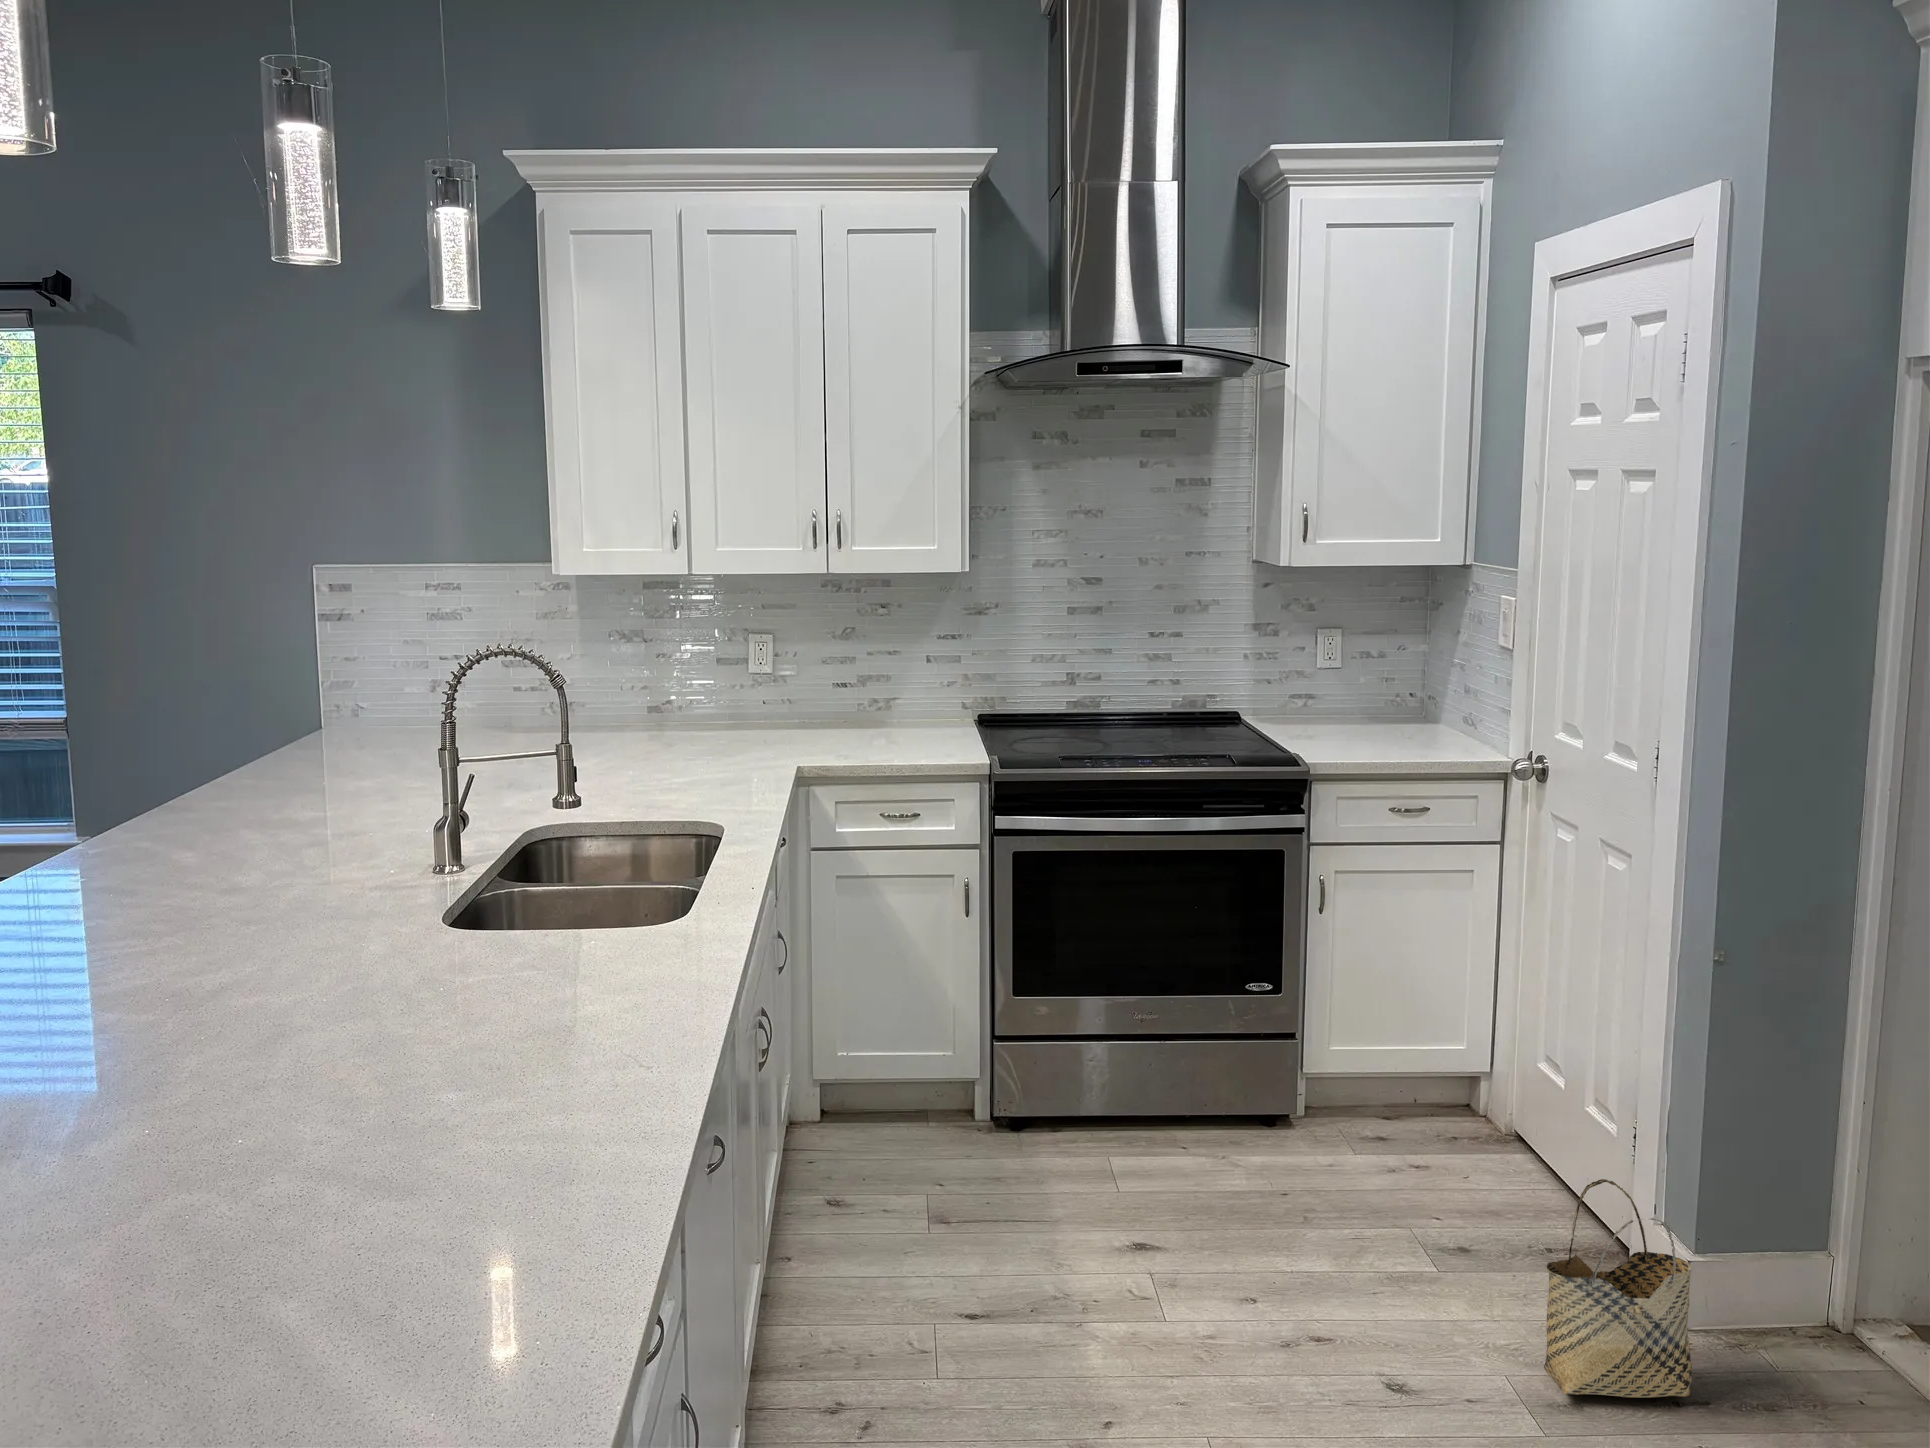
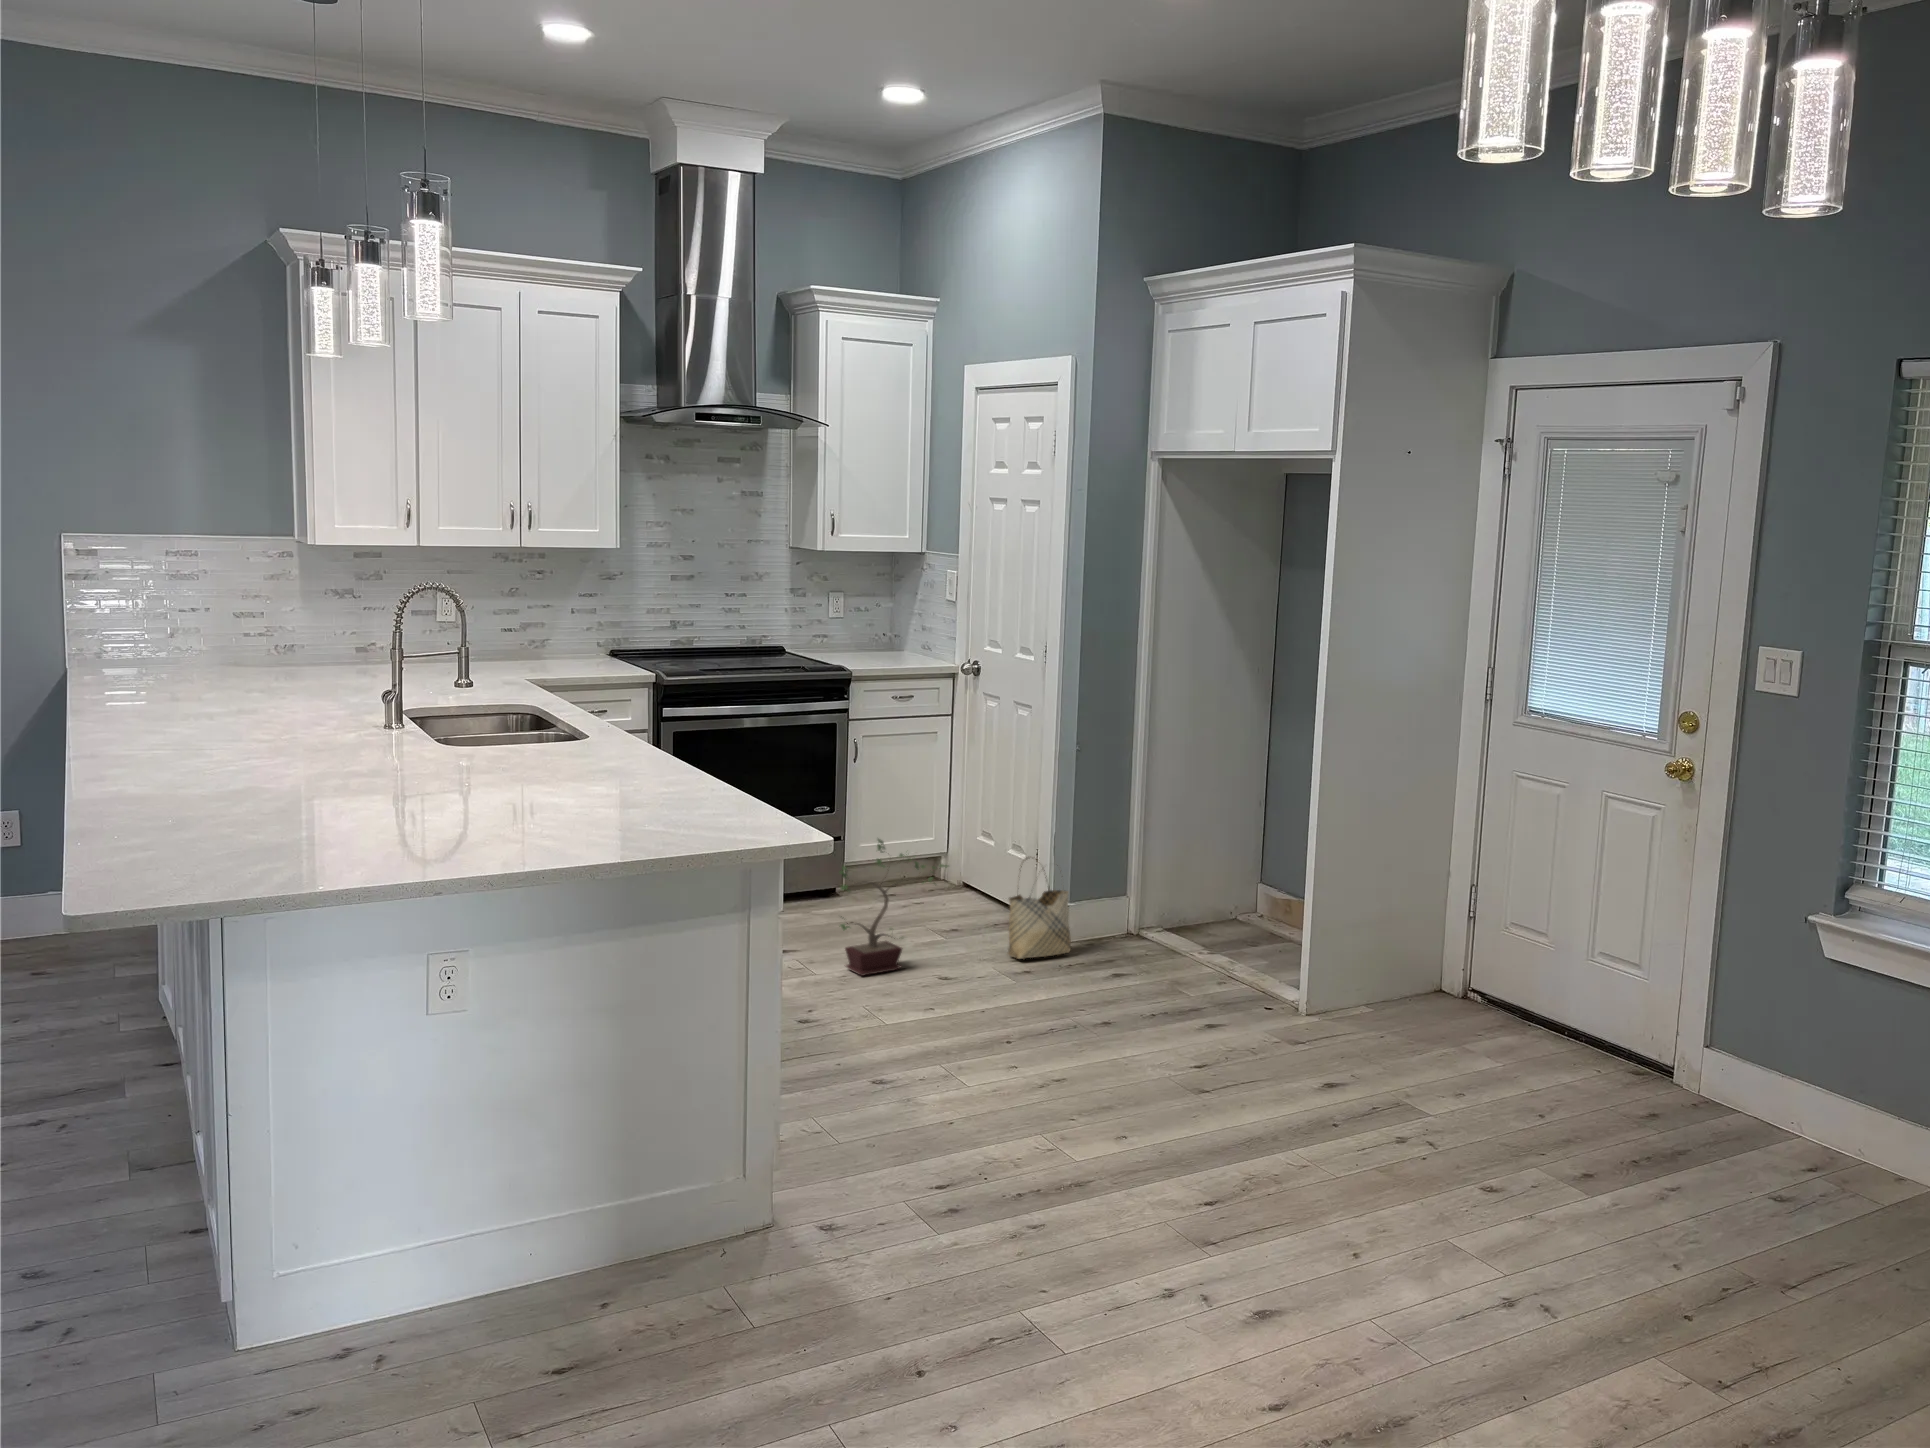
potted plant: none [1182,1106,1420,1364] -> present [840,839,948,976]

